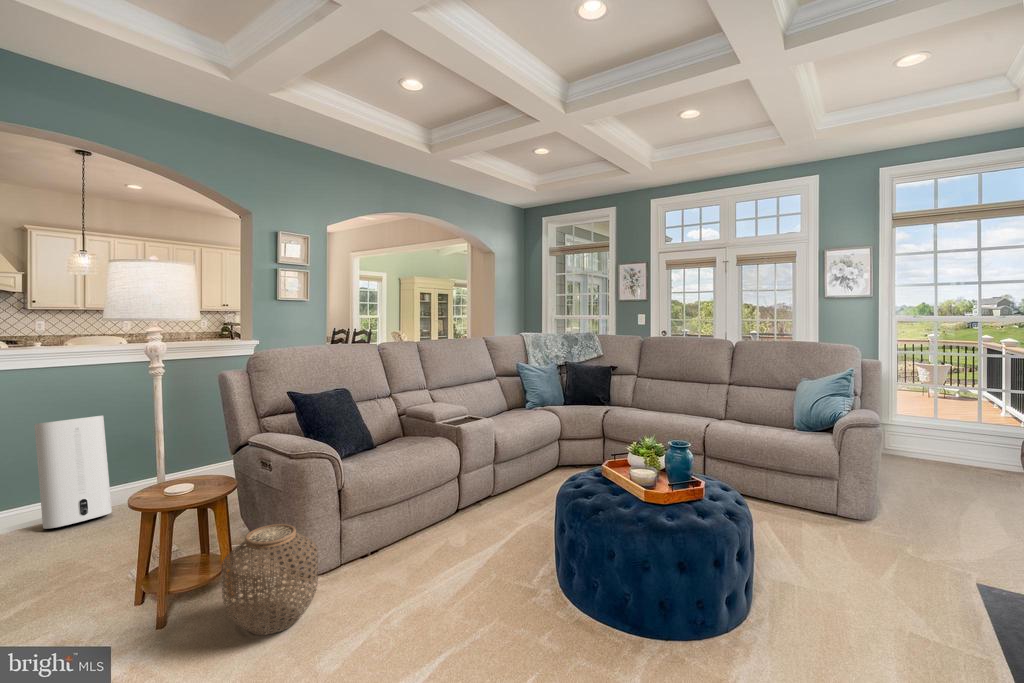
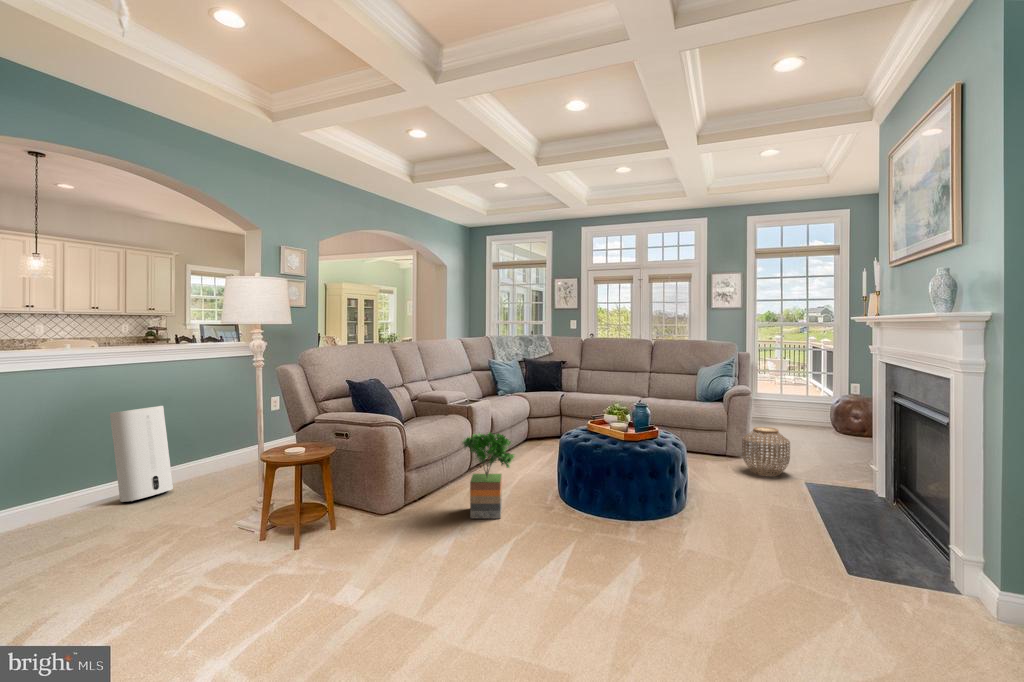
potted tree: none [402,476,478,608] -> present [463,433,514,519]
woven basket: present [221,524,318,635] -> present [742,427,790,476]

